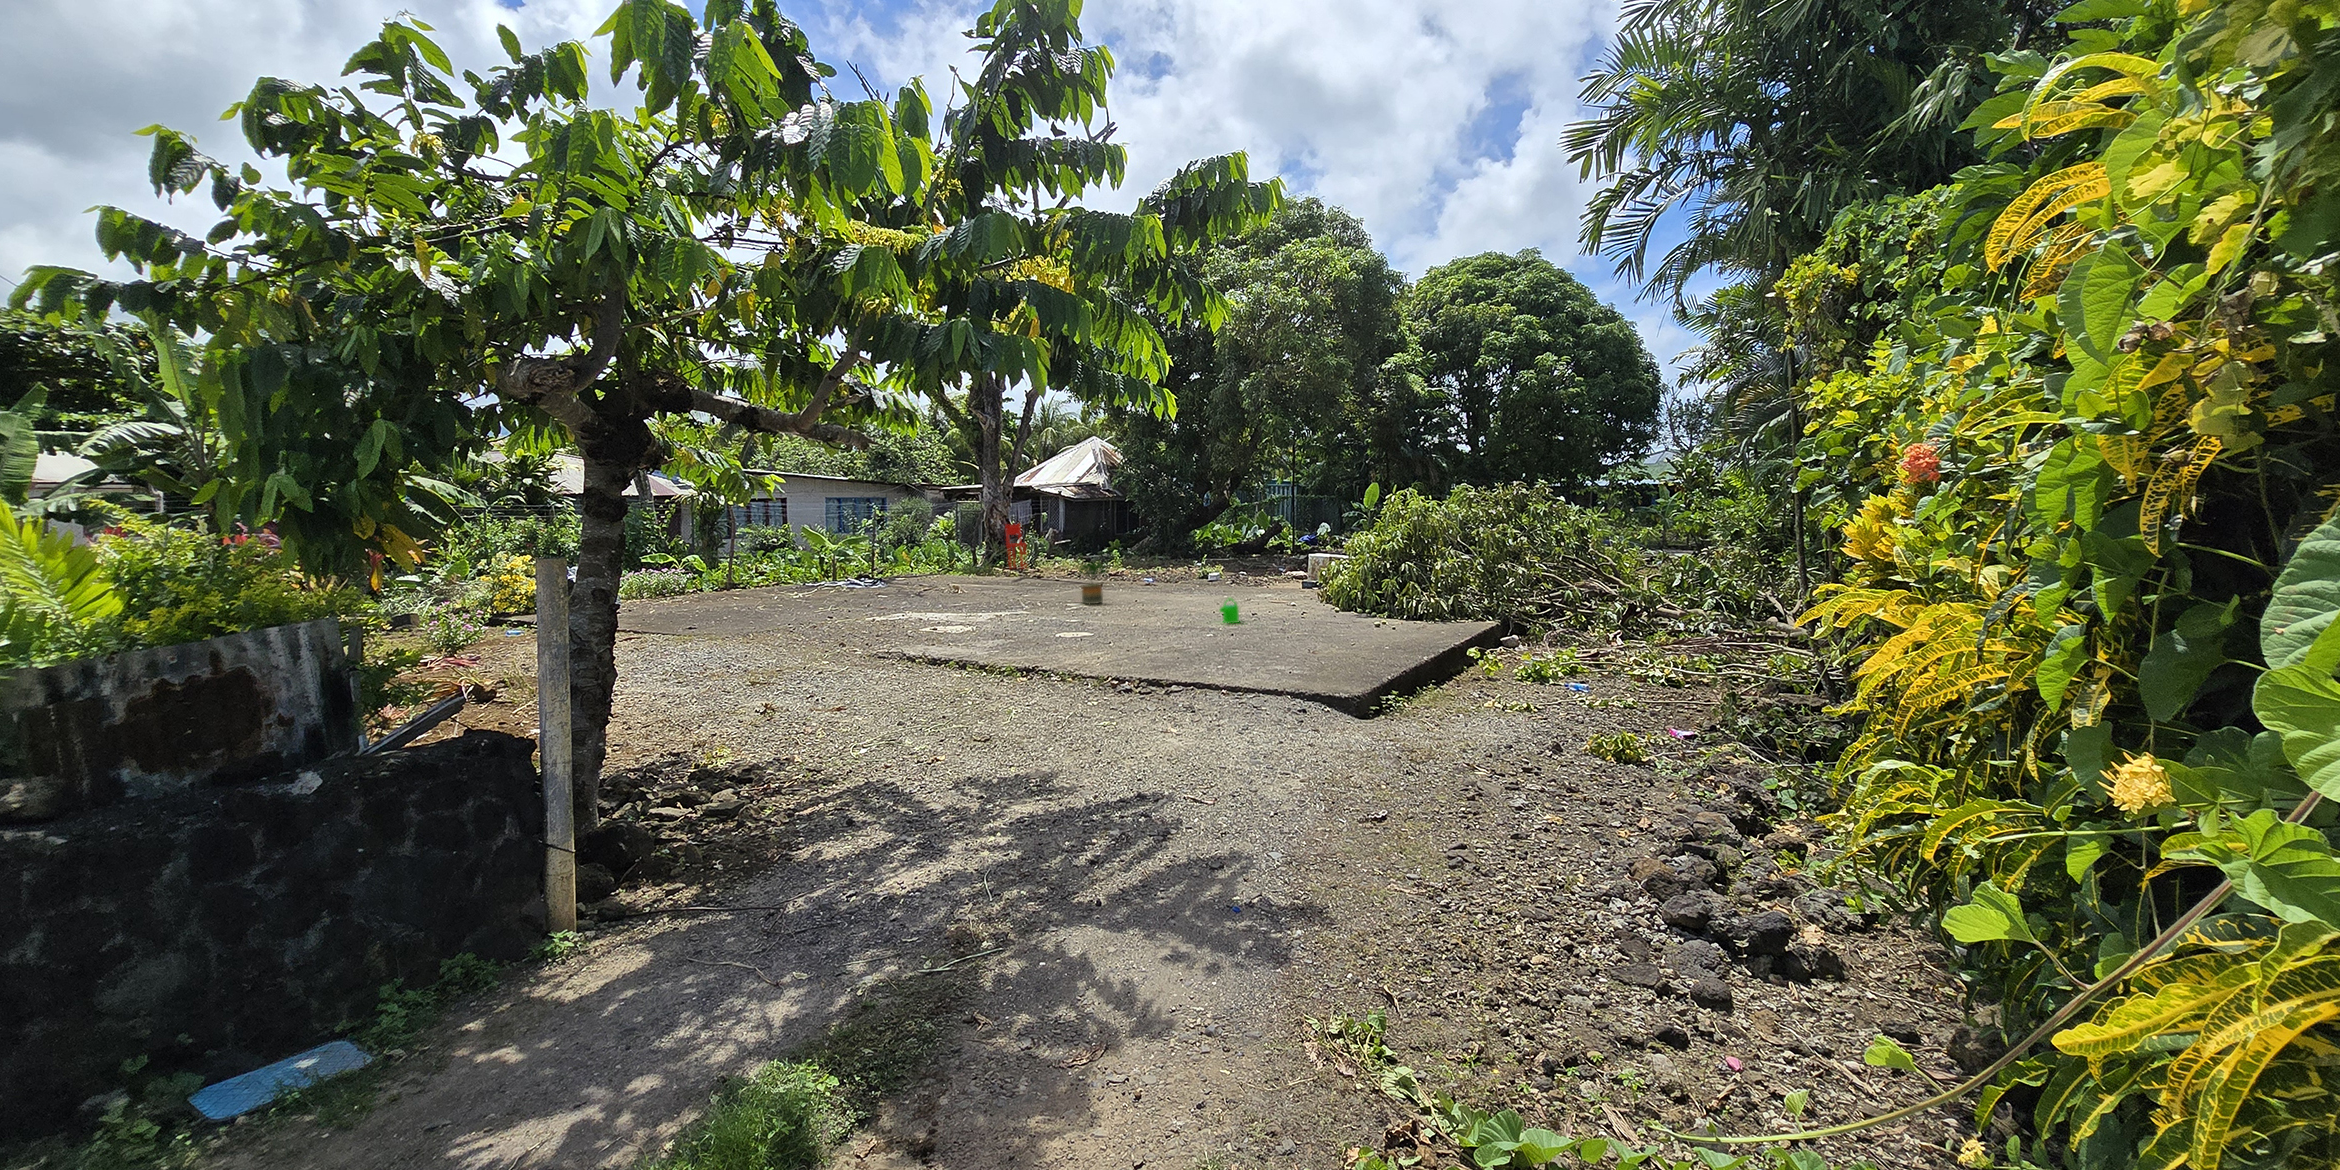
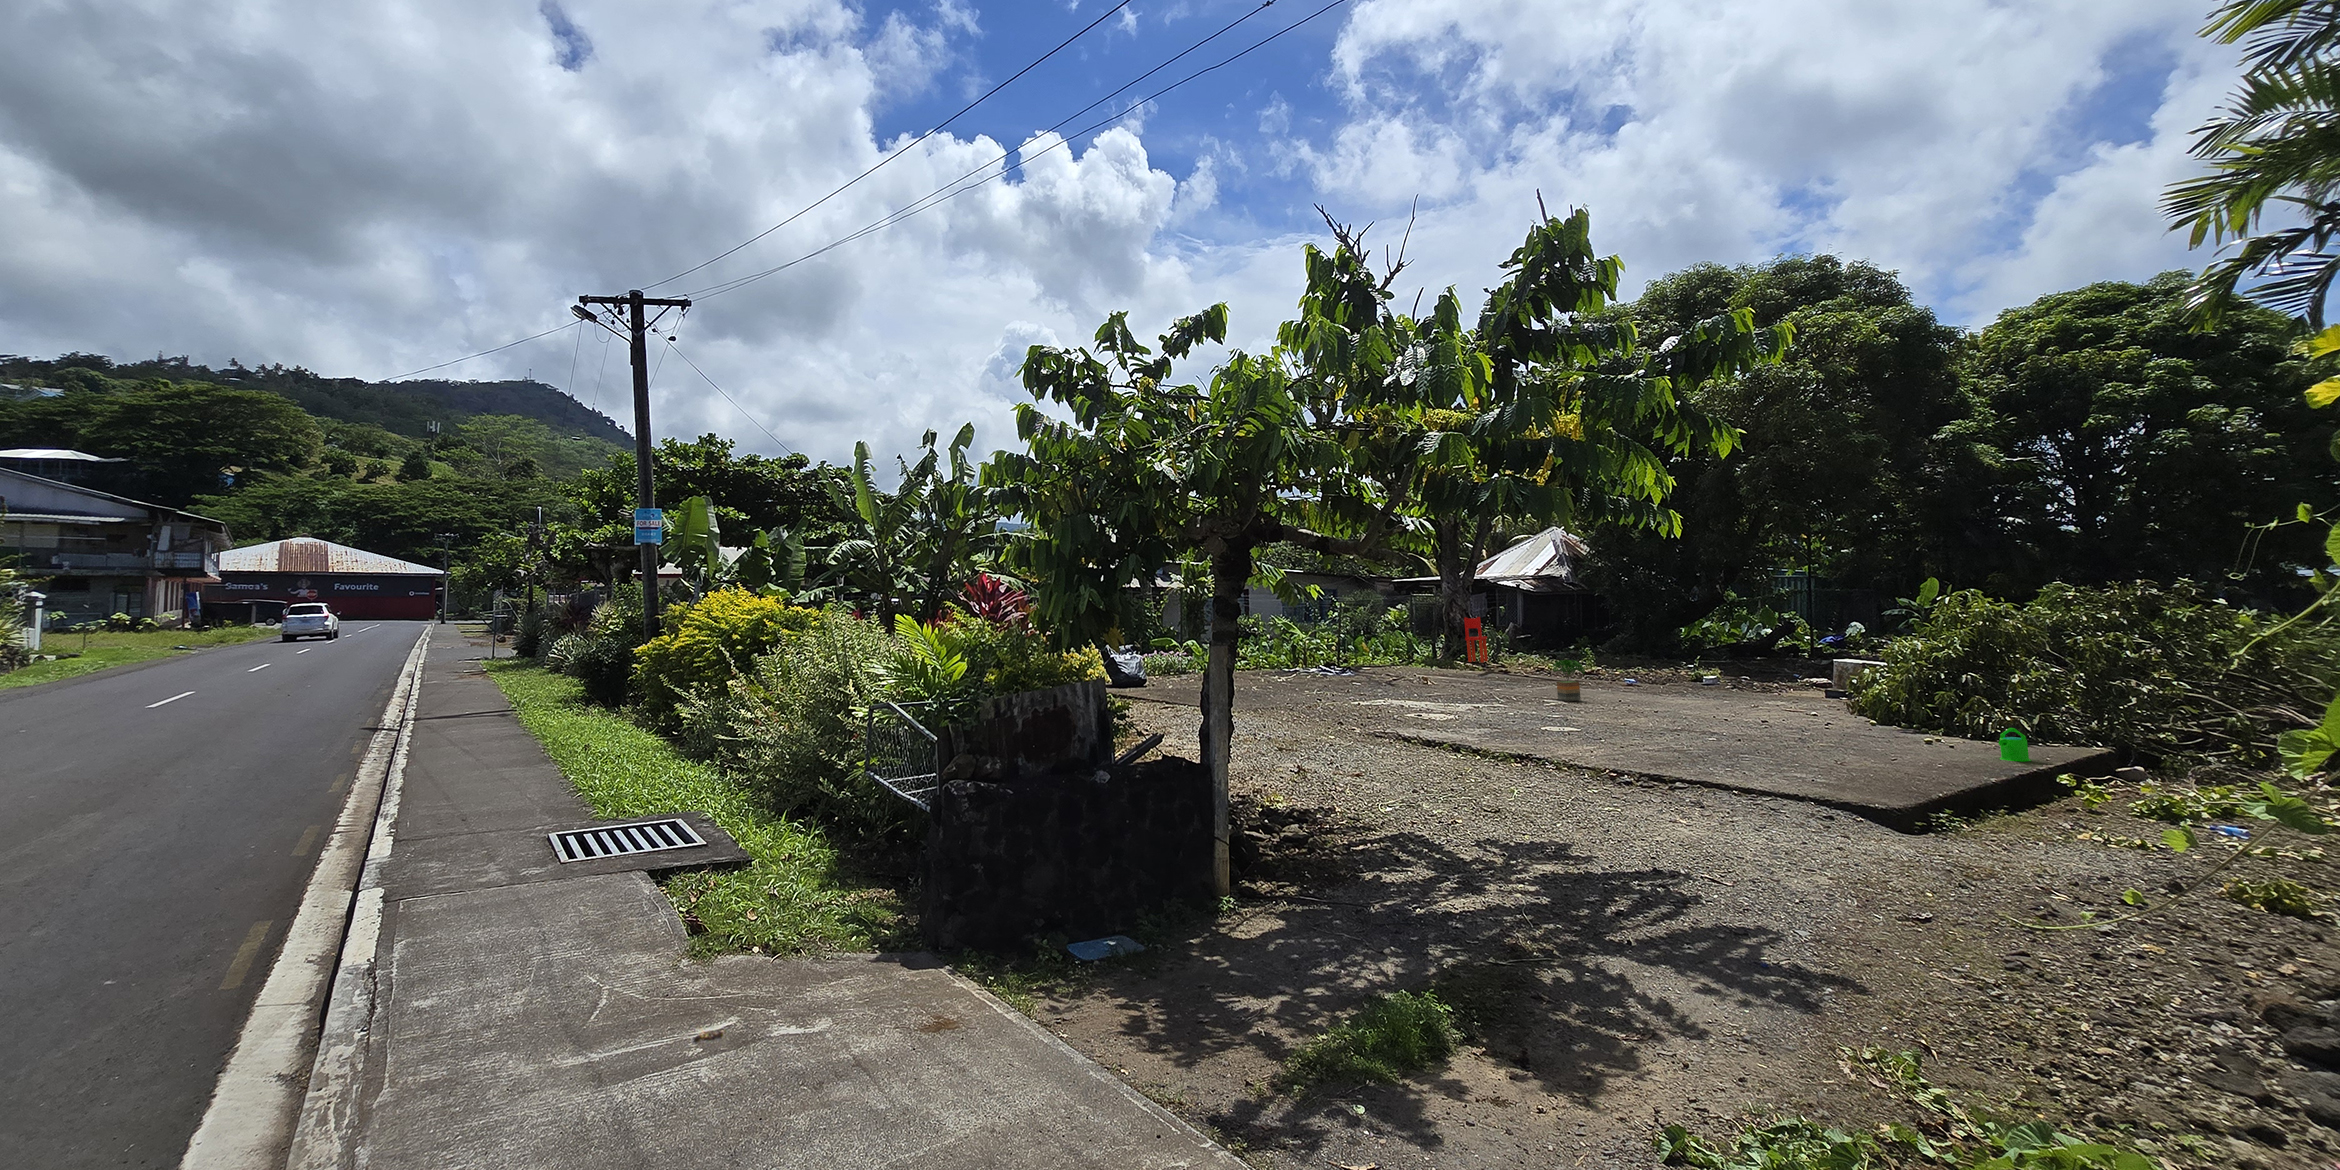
watering can: present [1220,598,1239,623] -> present [1998,728,2031,762]

